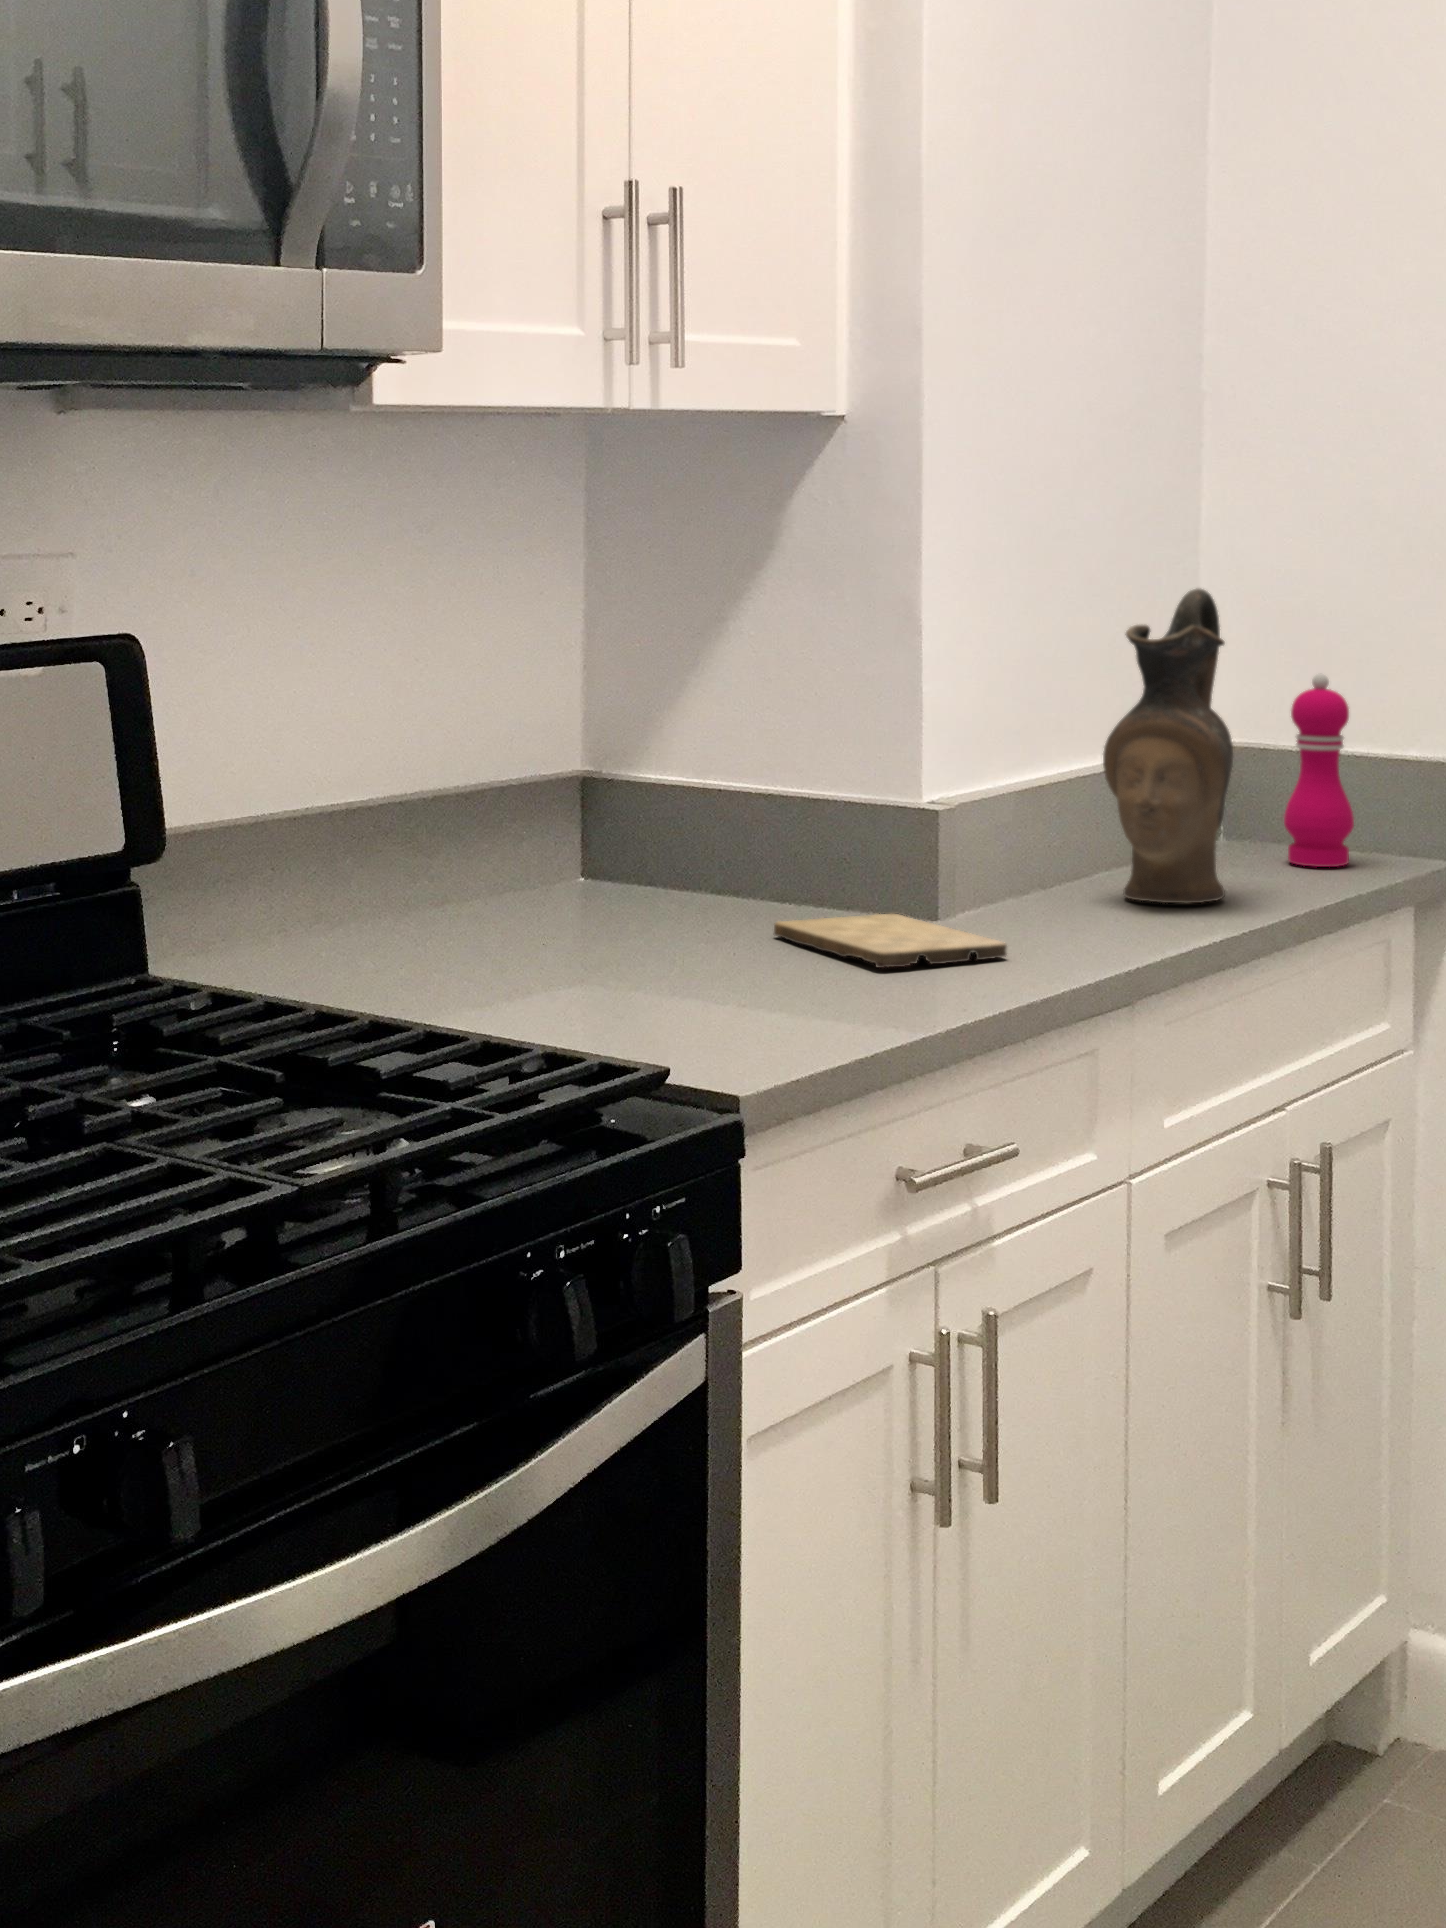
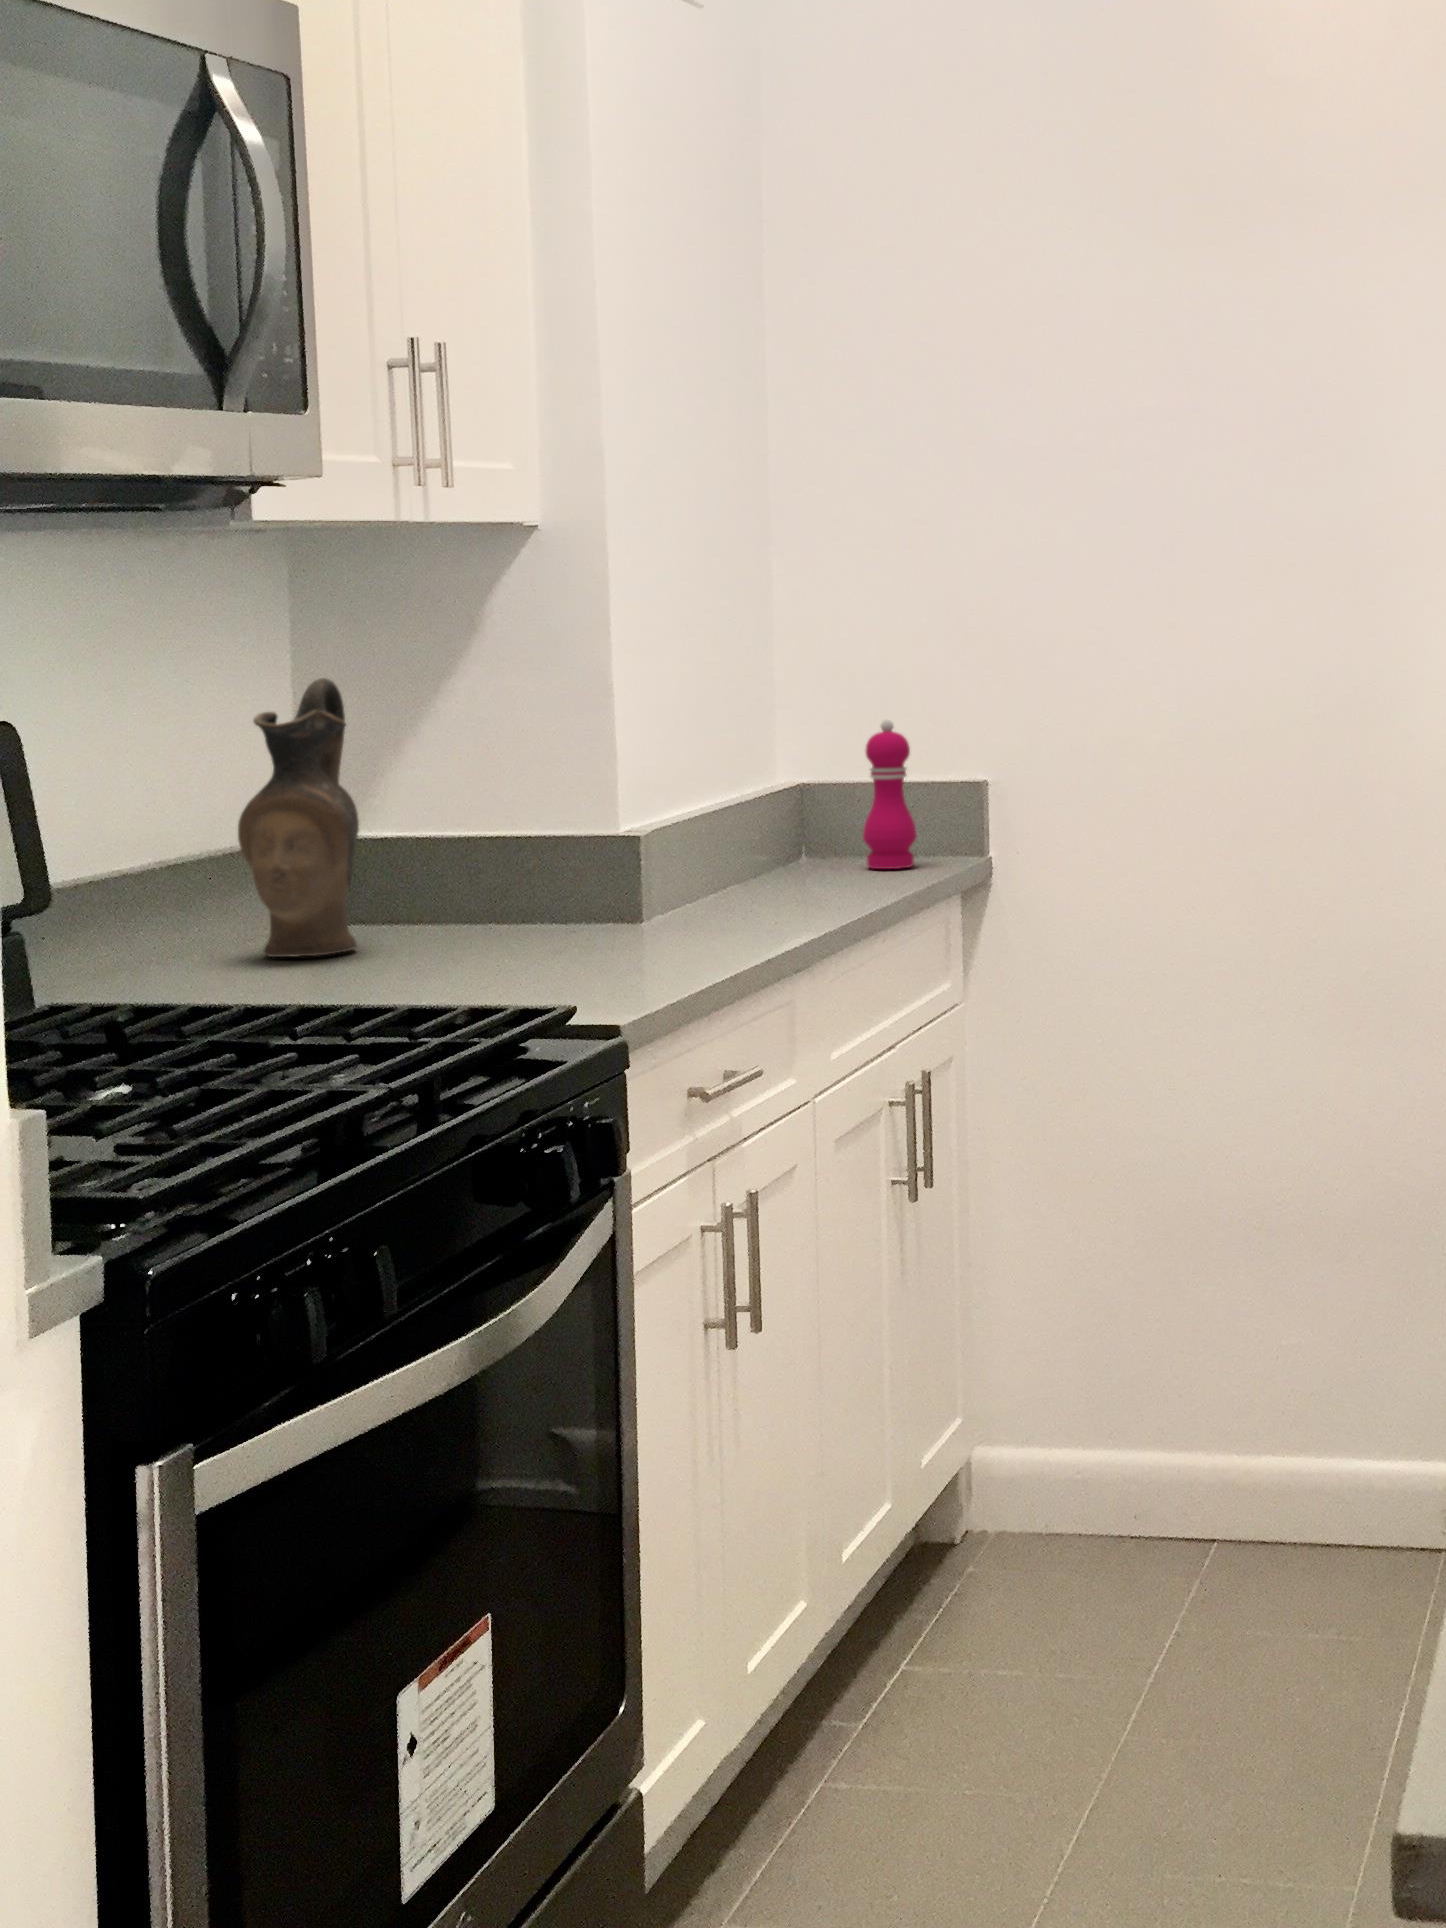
ceramic pitcher: present [1103,588,1233,903] -> present [238,678,359,957]
cutting board: present [774,914,1007,968] -> none [521,919,717,952]

